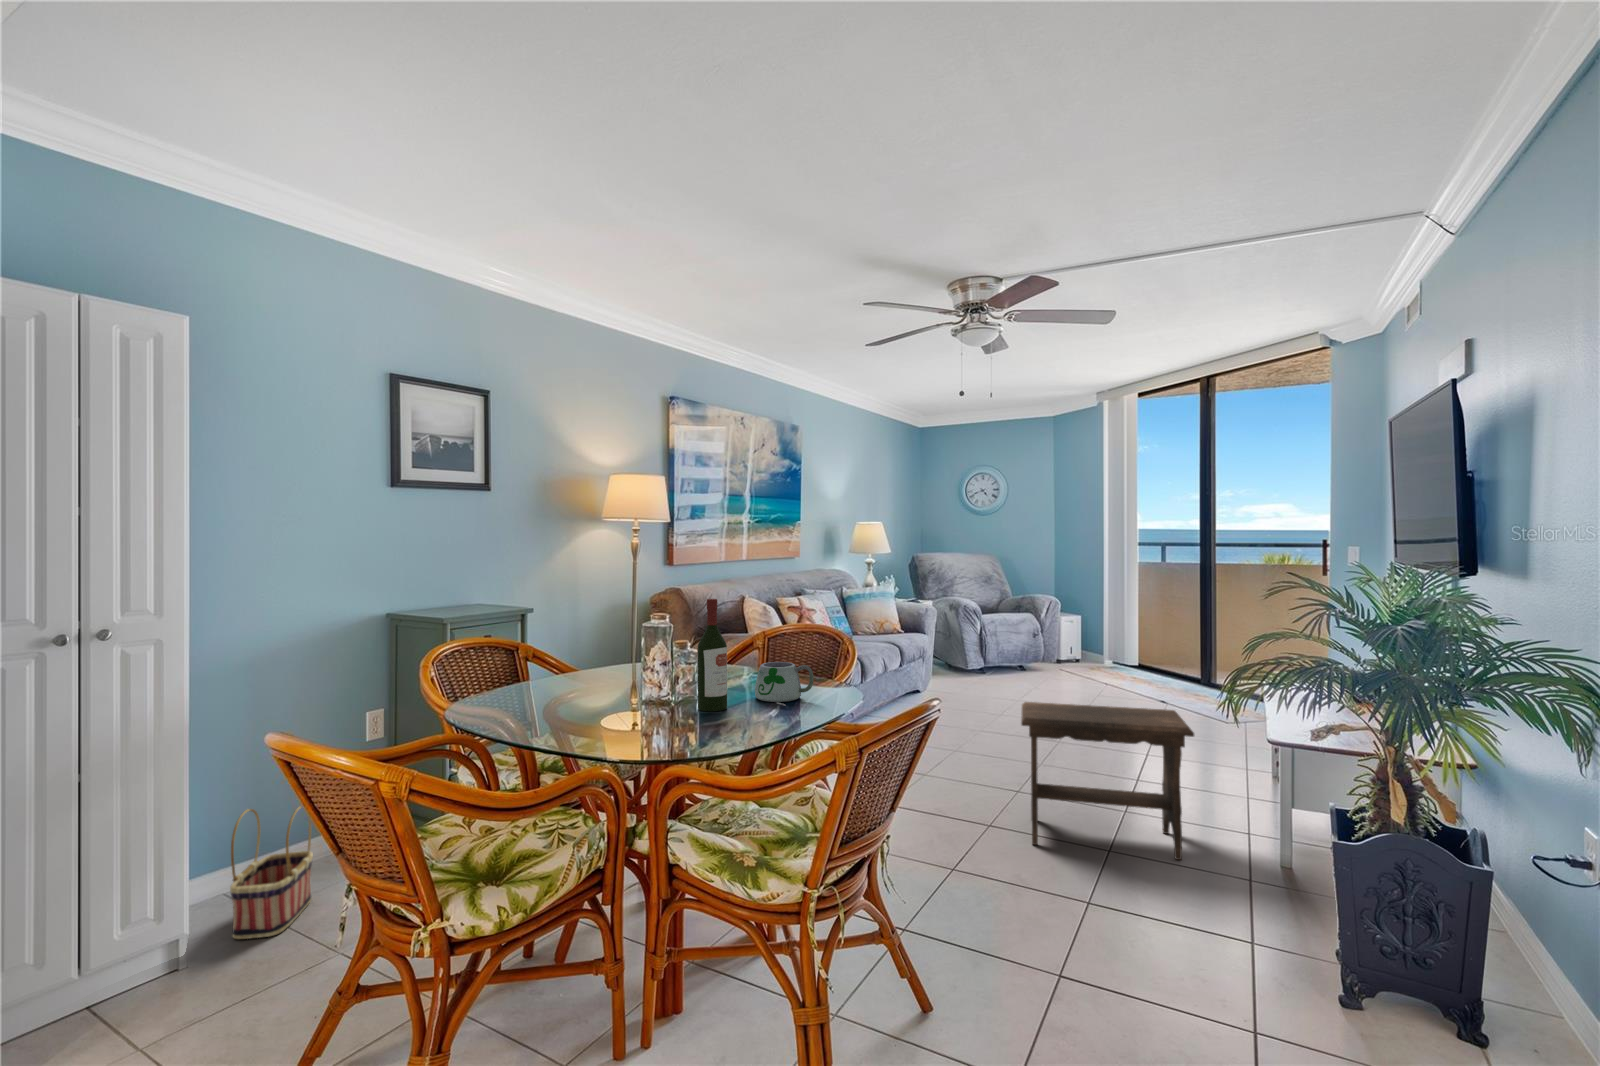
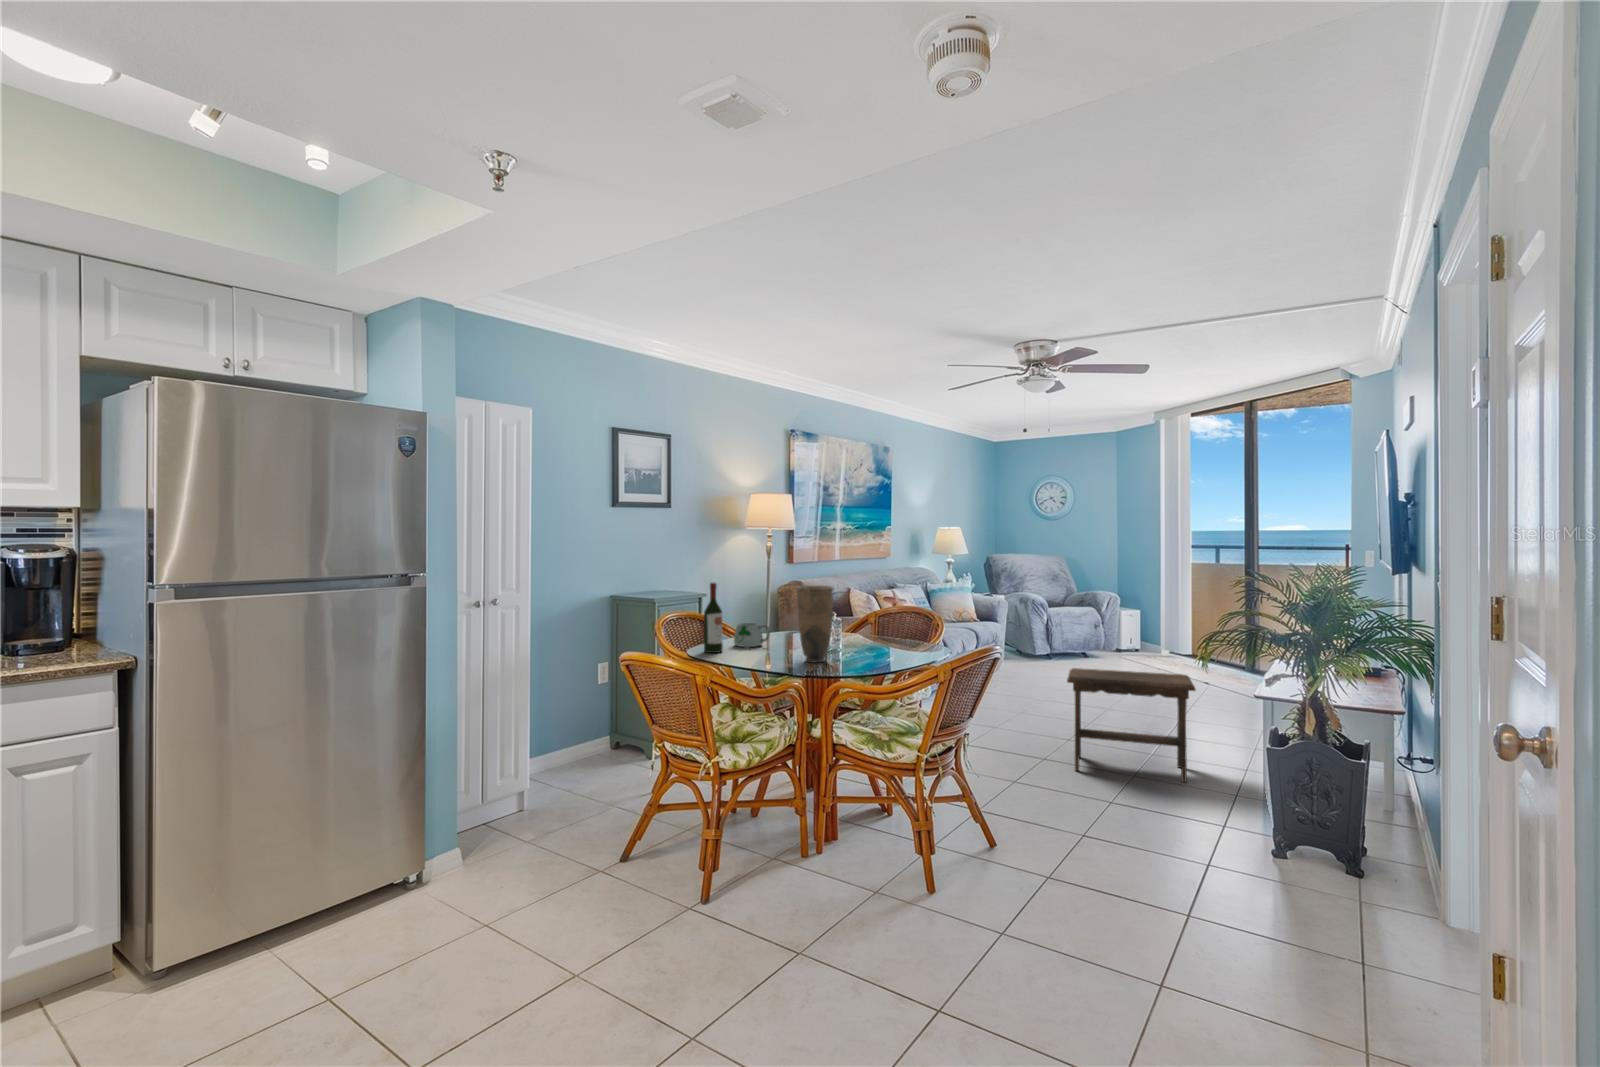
wine bottle: present [698,599,727,711] -> present [704,583,723,653]
vase: none [609,602,673,729] -> present [796,586,833,662]
mug: present [755,662,814,706] -> present [734,623,770,648]
basket: present [230,805,313,939] -> none [539,719,579,800]

